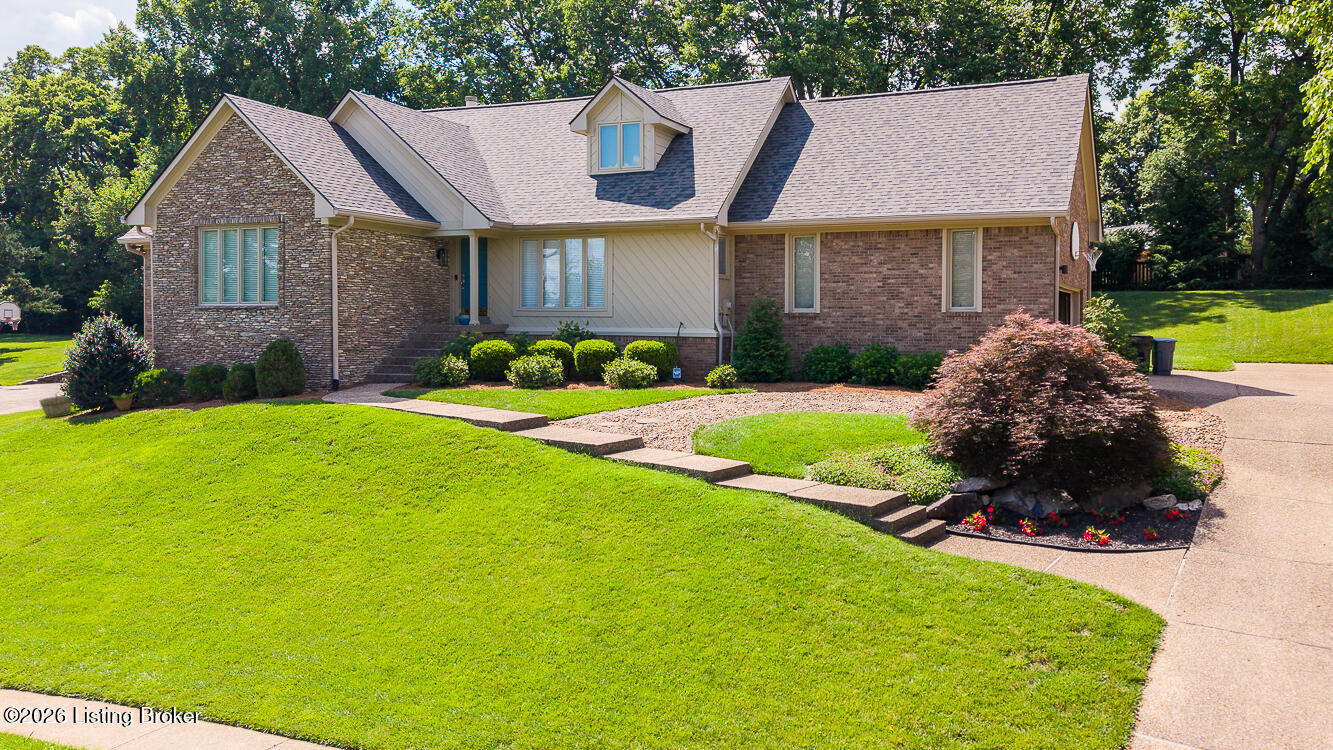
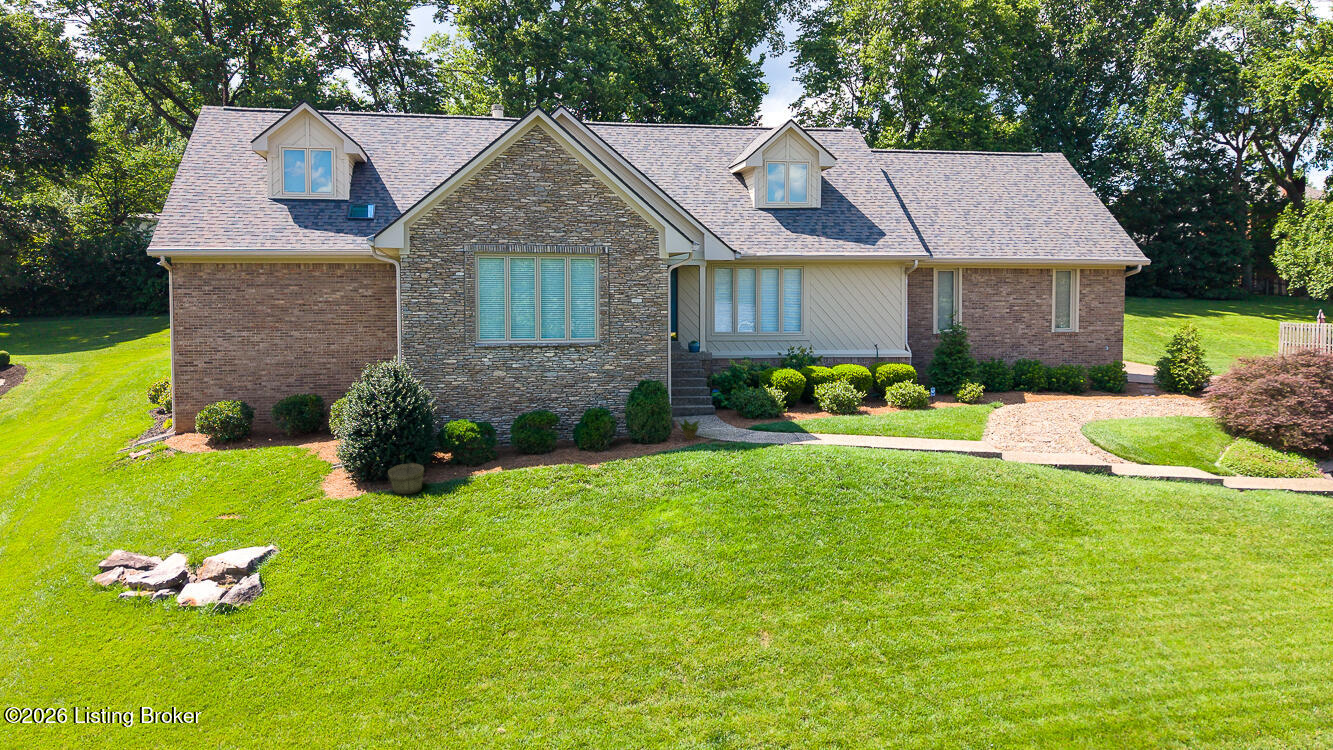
decorative plant: present [111,393,134,410] -> present [678,419,699,440]

